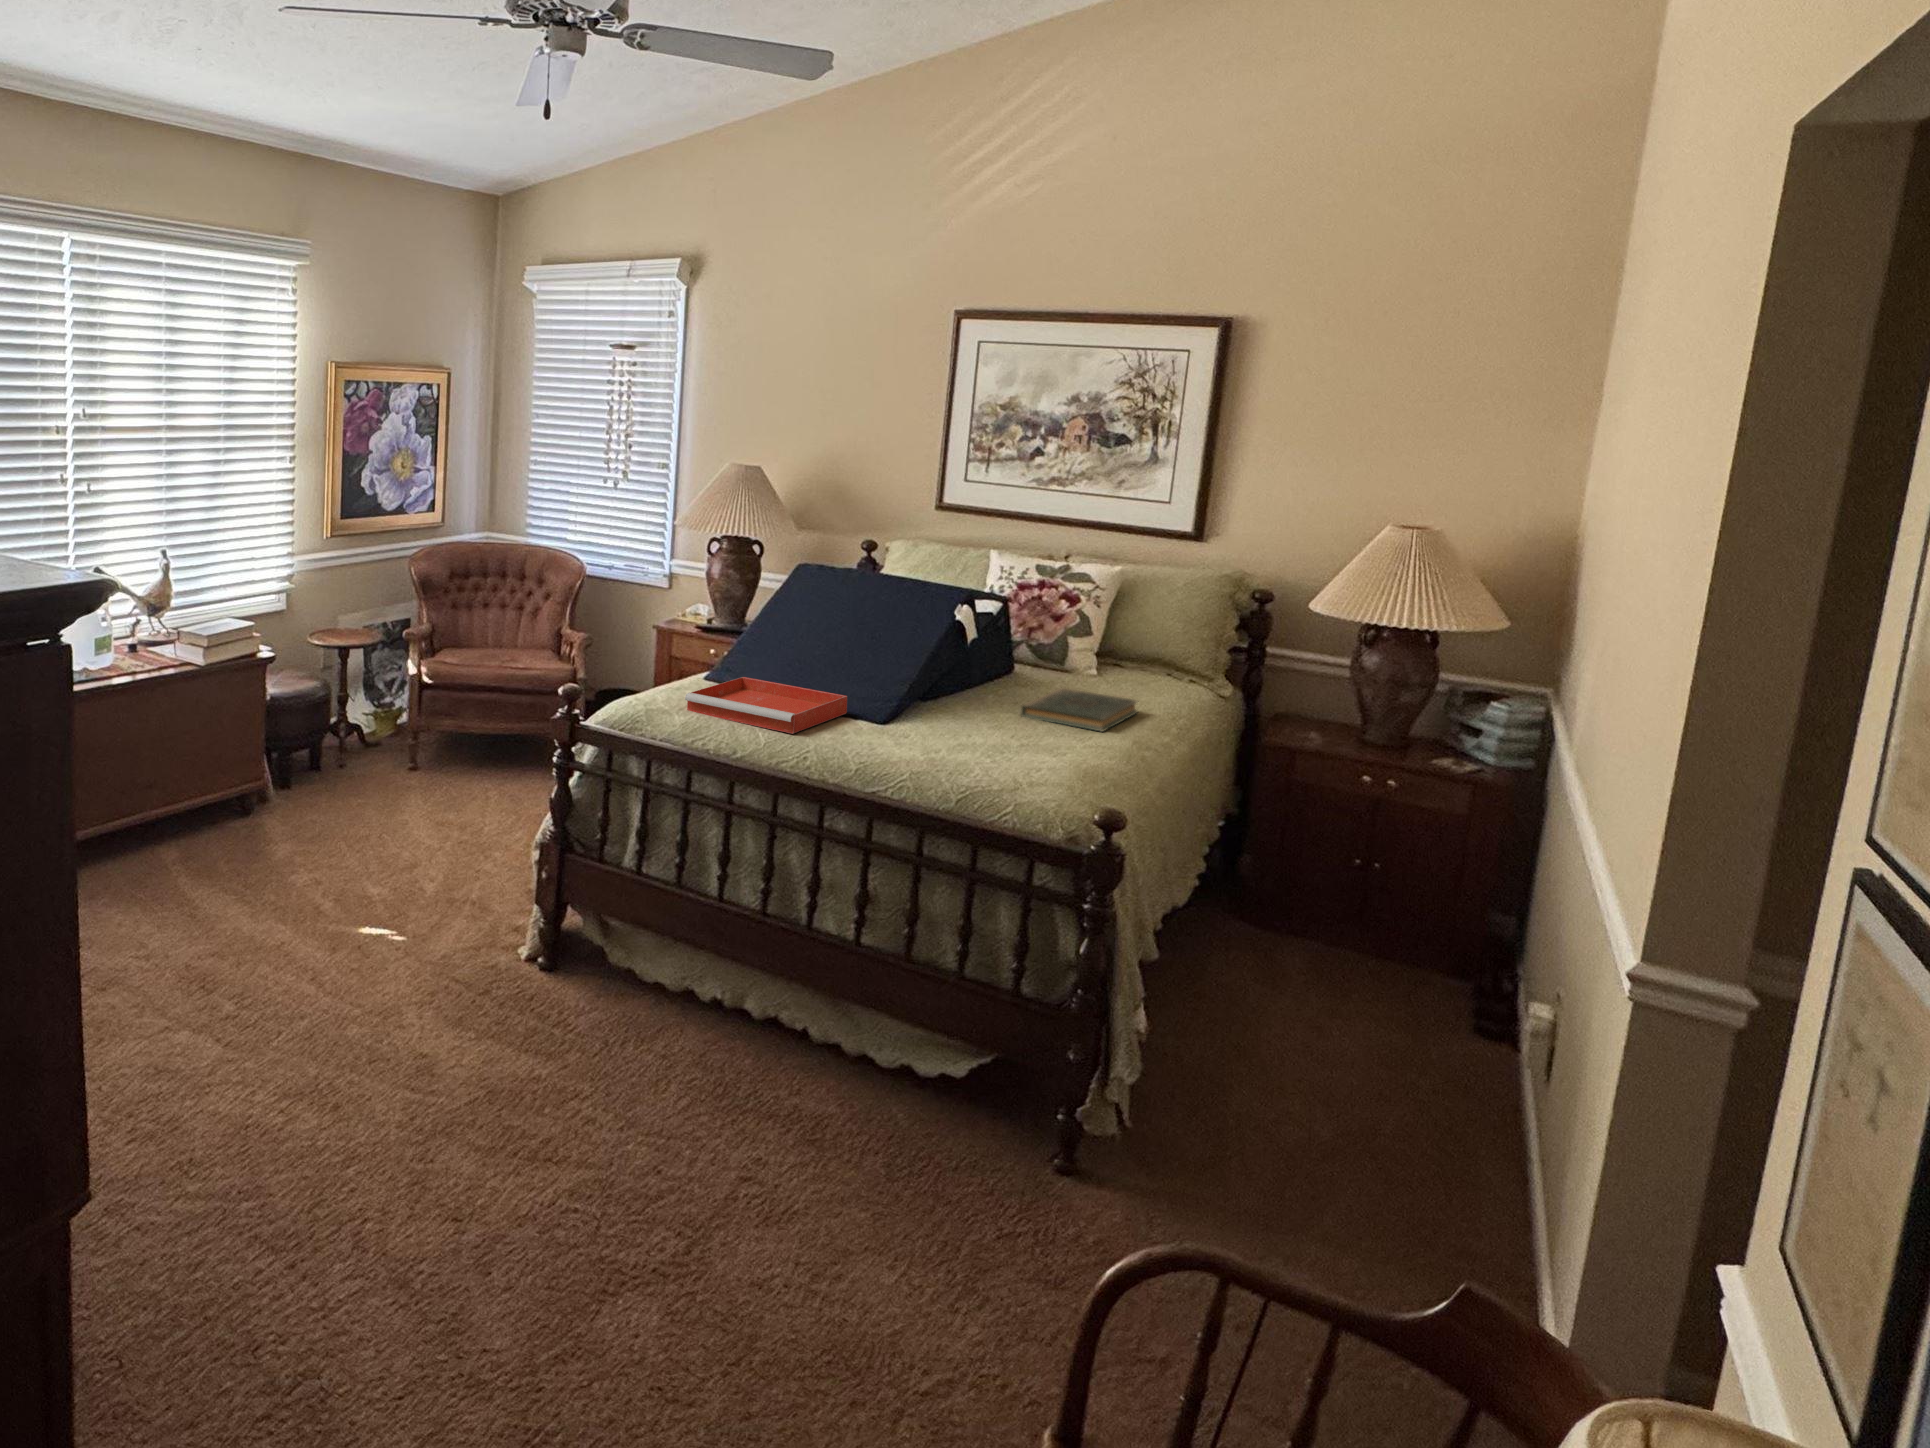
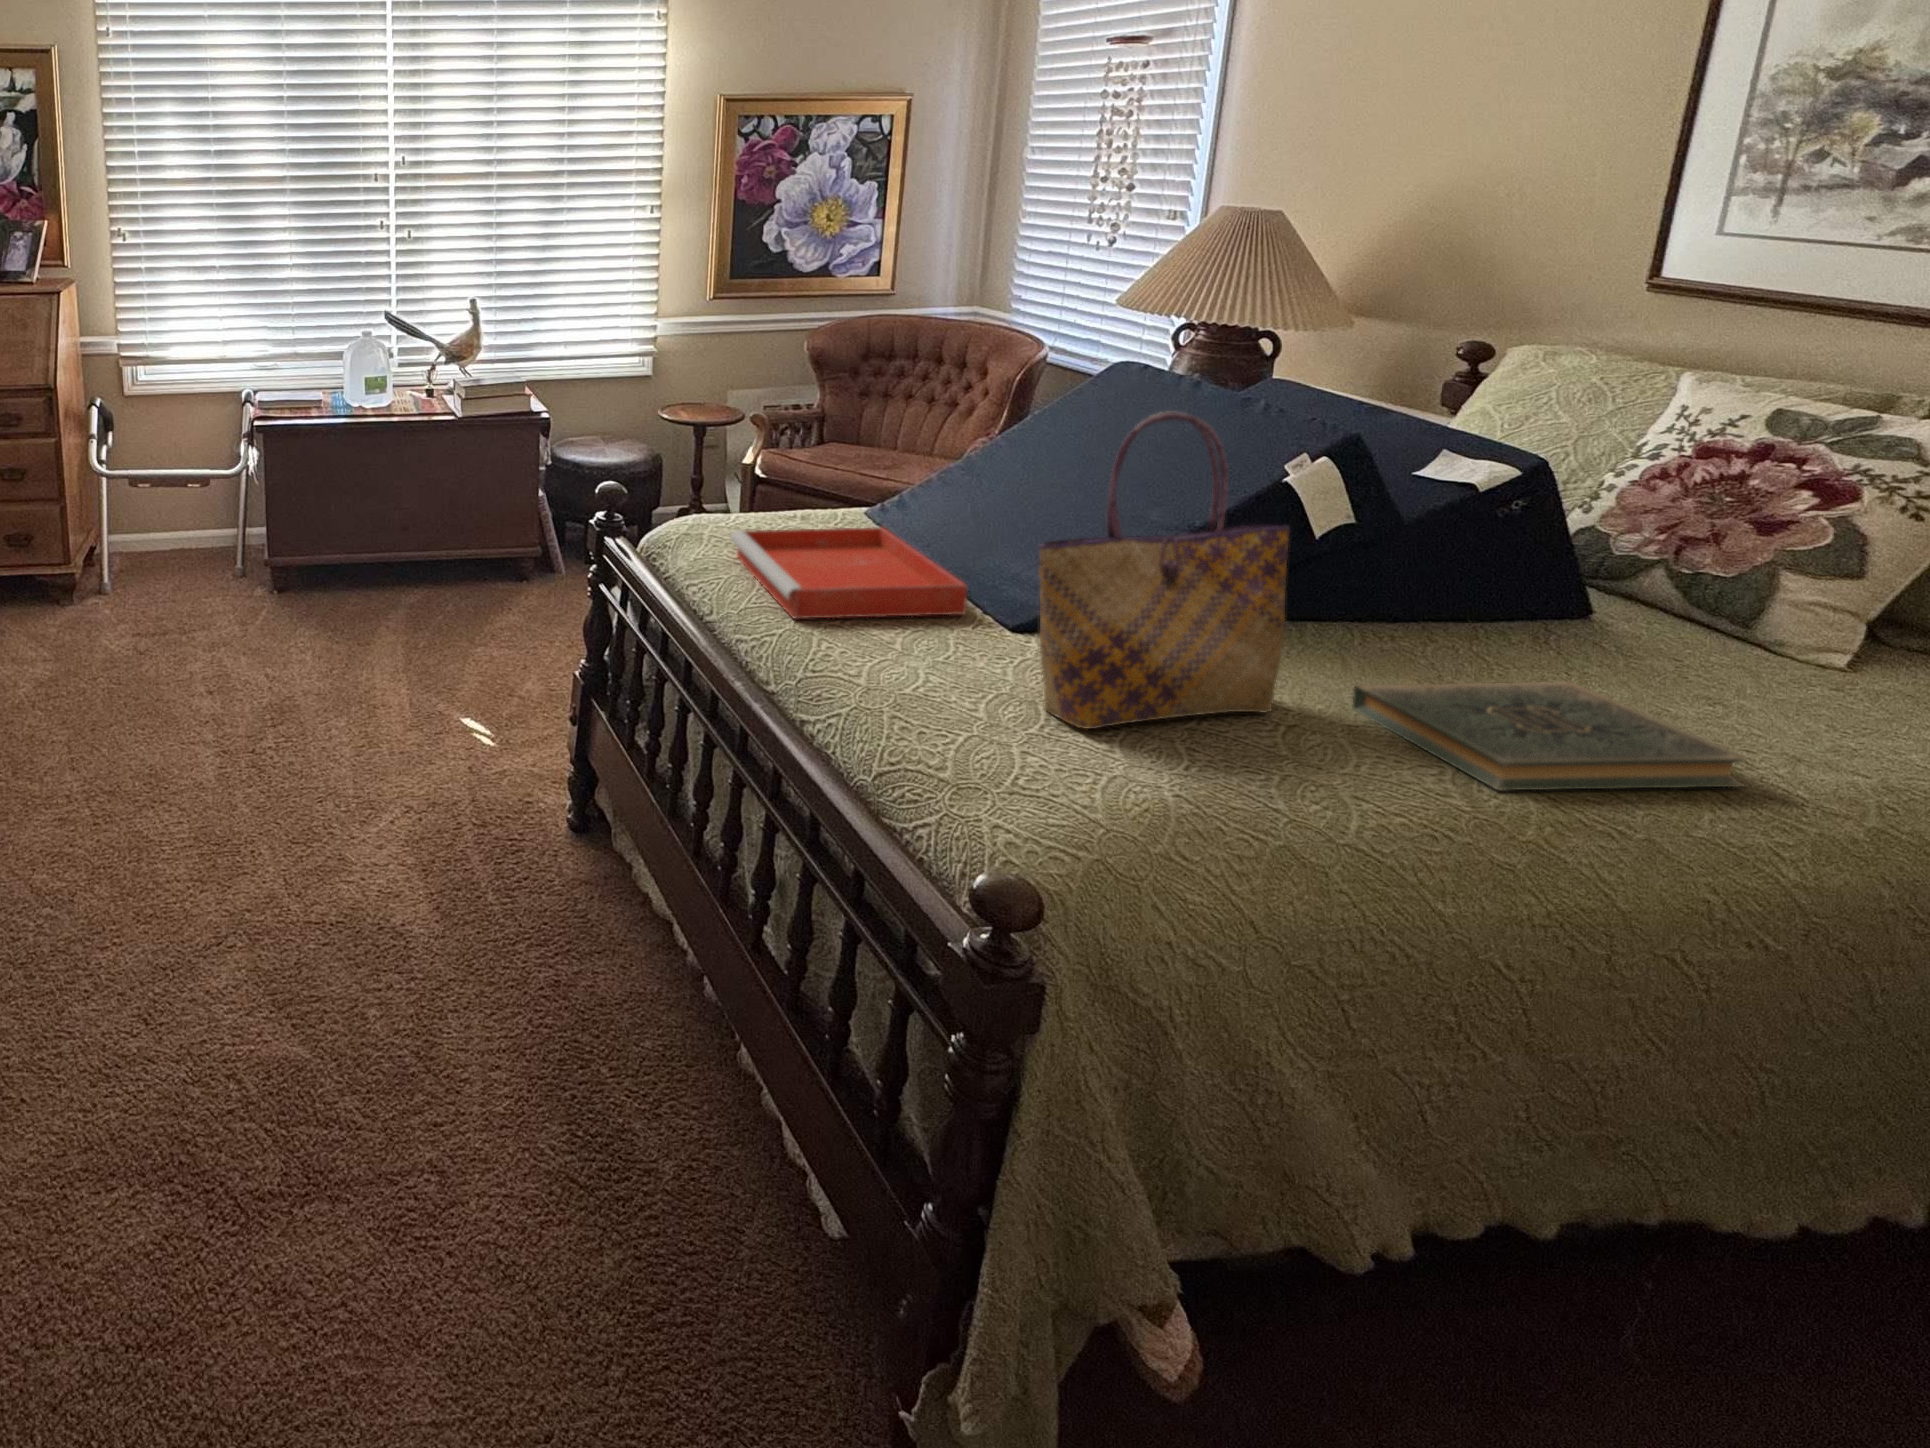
tote bag: none [953,583,1010,747] -> present [1039,411,1290,729]

